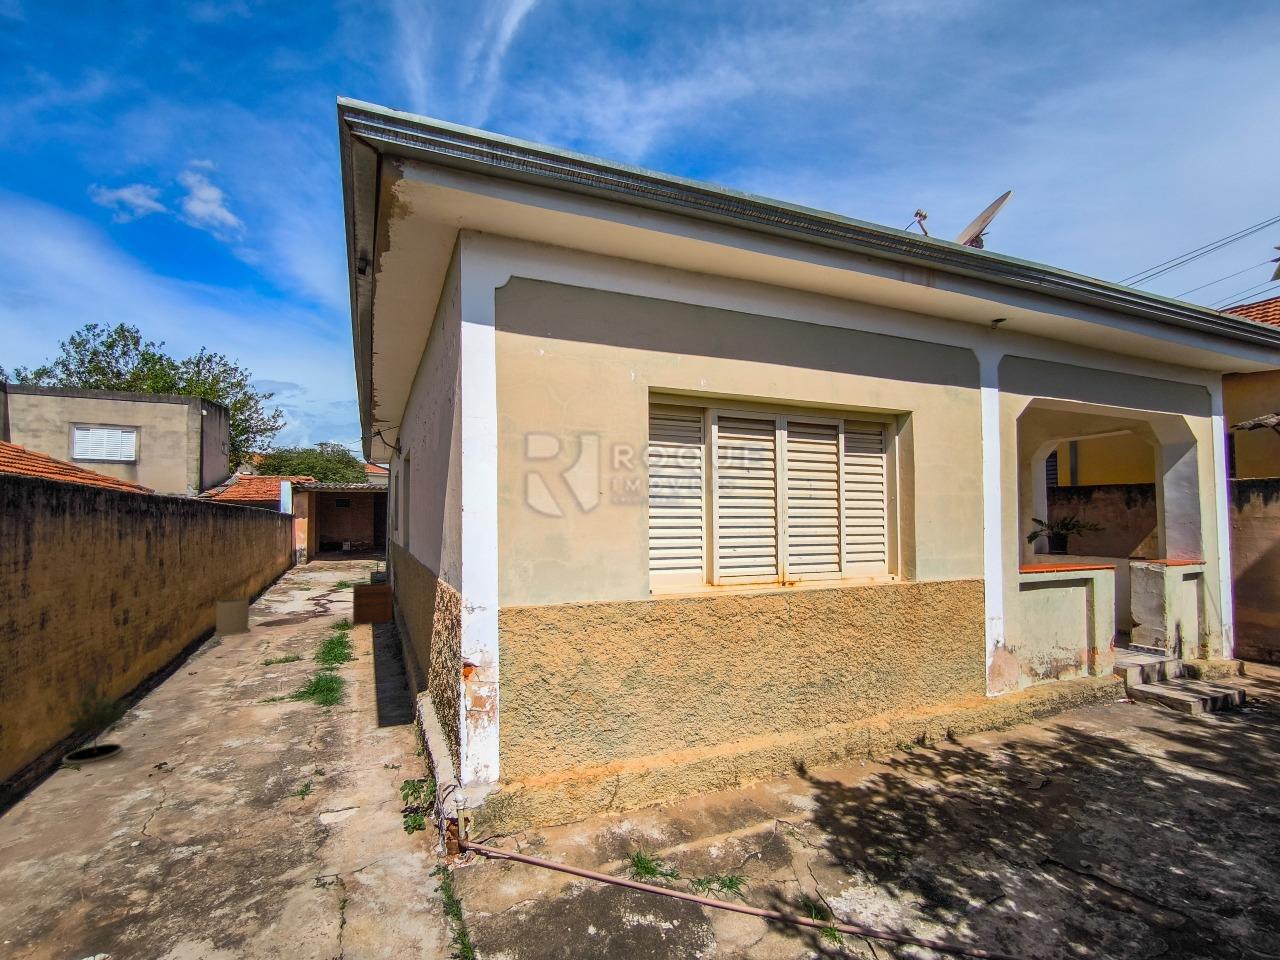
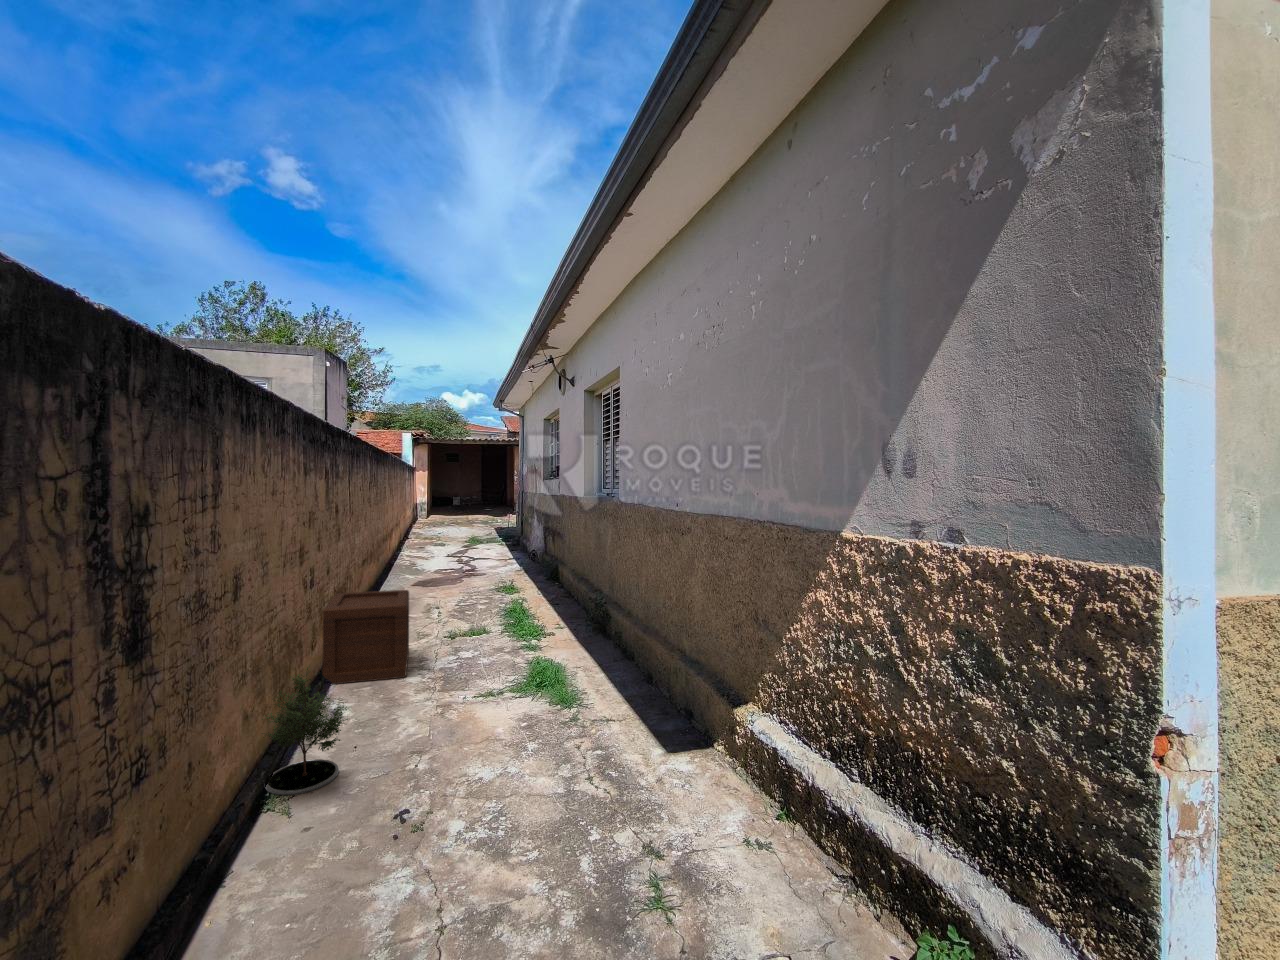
wooden crate: present [353,583,392,625] -> present [322,590,409,684]
trash can: present [214,598,250,636] -> none [373,554,410,595]

